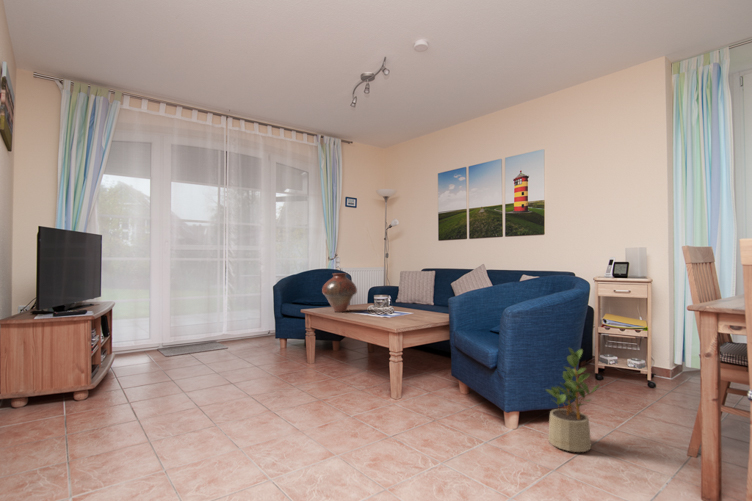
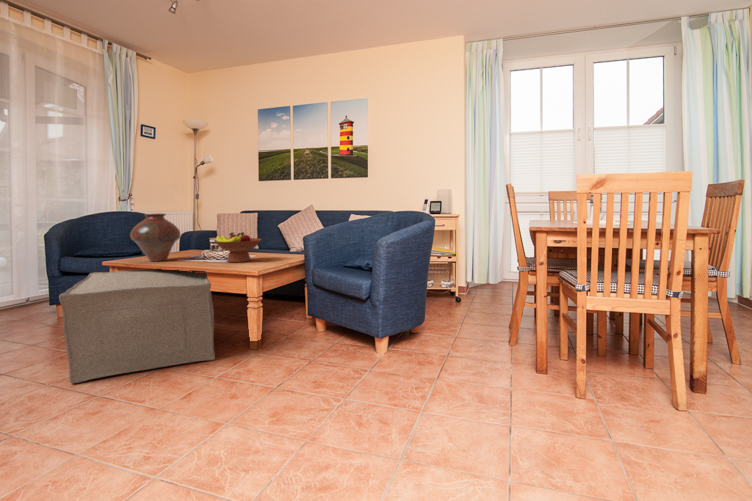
fruit bowl: none [376,291,415,318] -> present [214,232,262,262]
ottoman: none [266,318,371,400] -> present [59,269,215,383]
potted plant: present [546,348,599,452] -> none [416,274,460,364]

